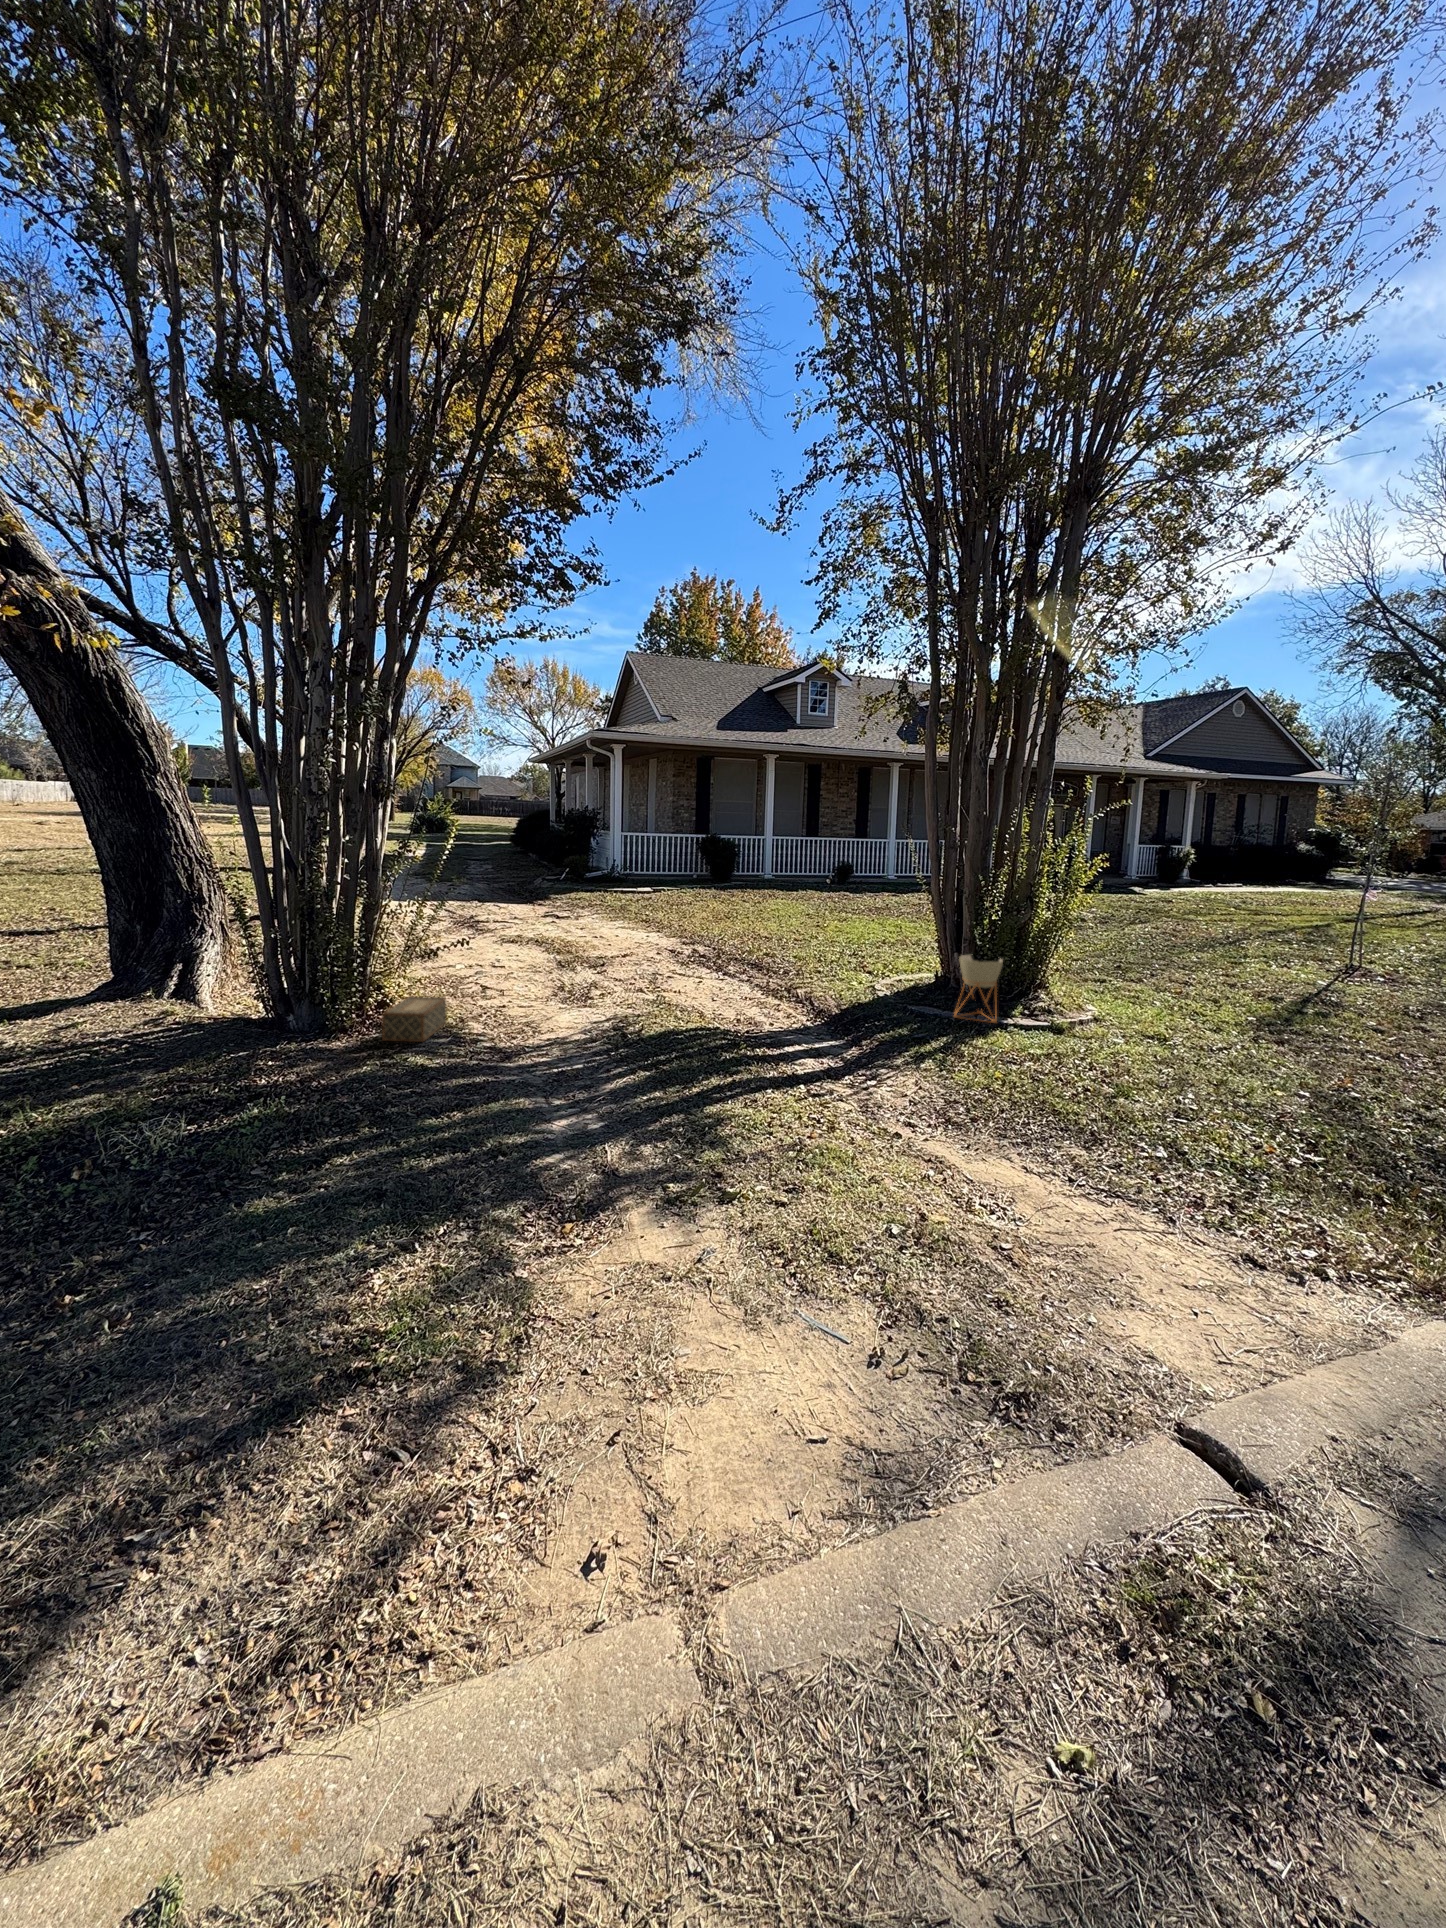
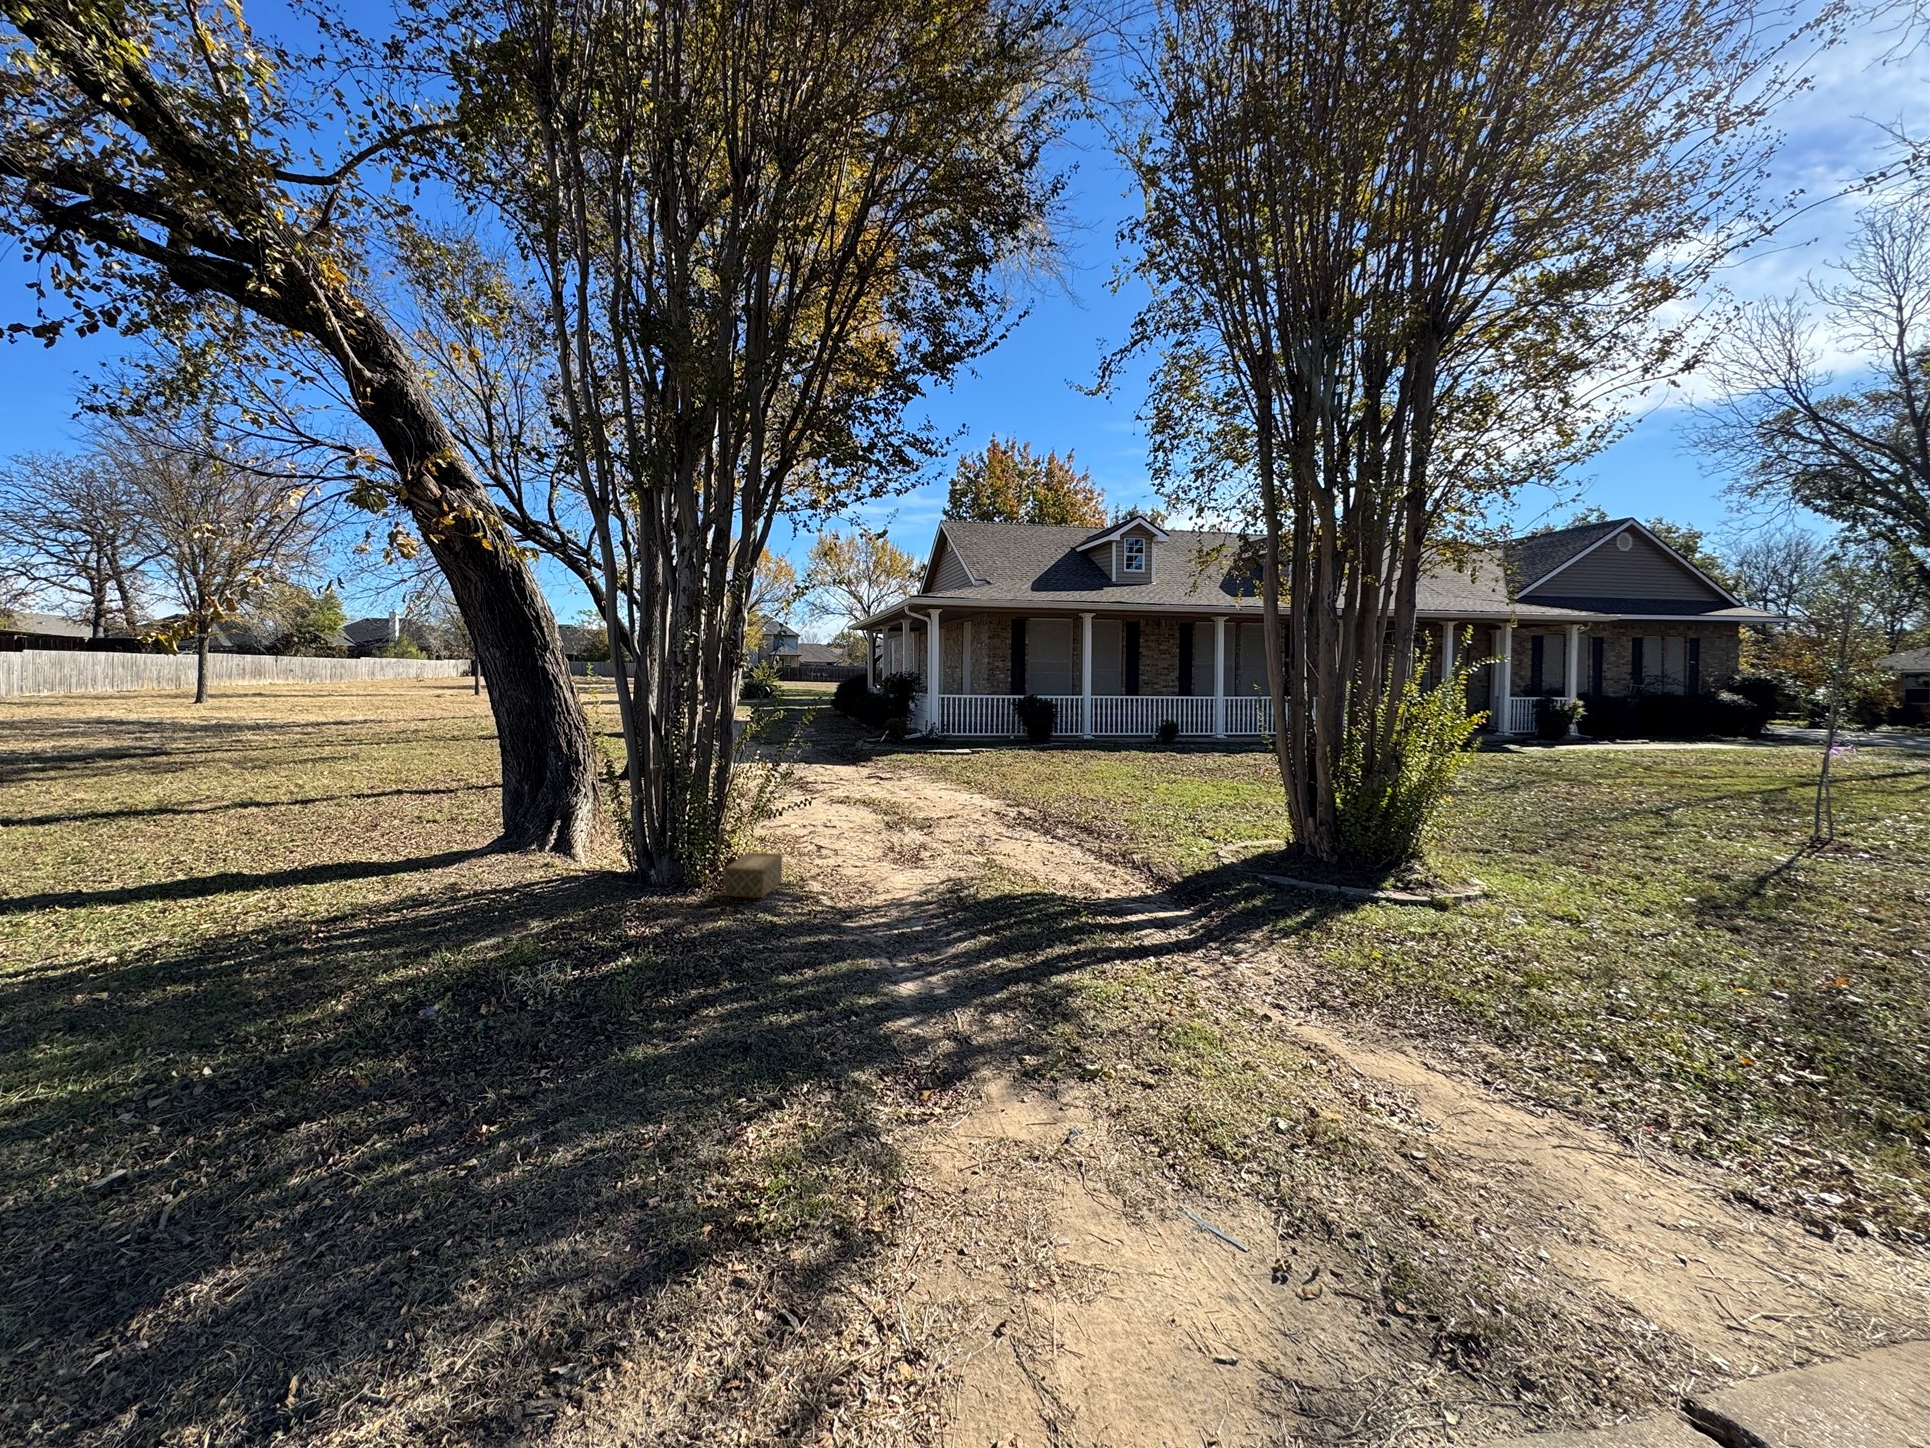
planter: present [954,955,1003,1023] -> none [1317,820,1373,898]

